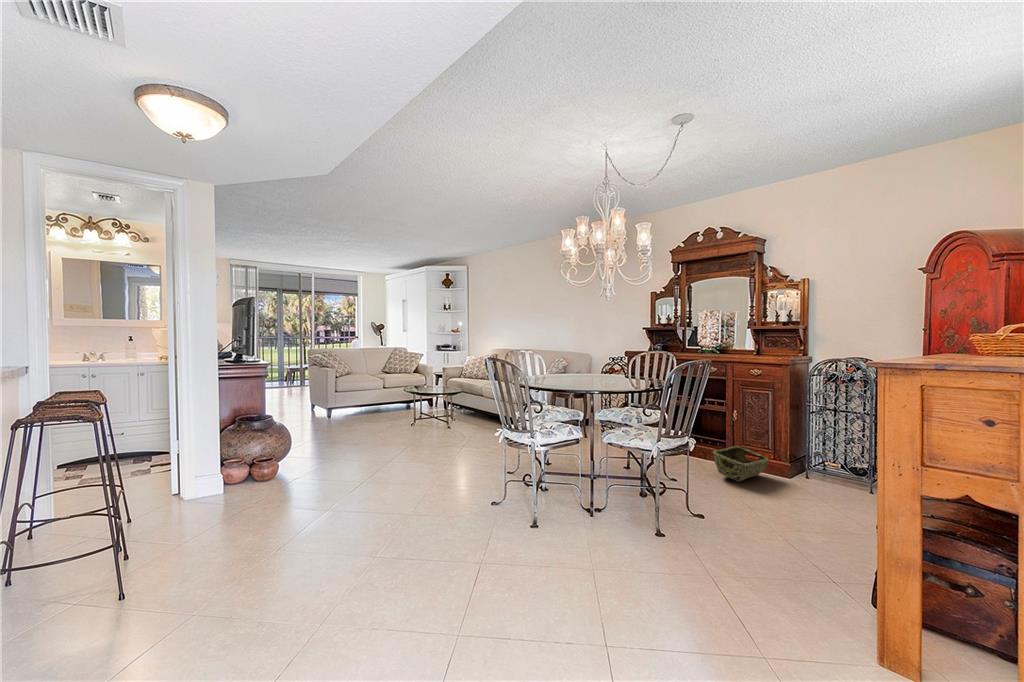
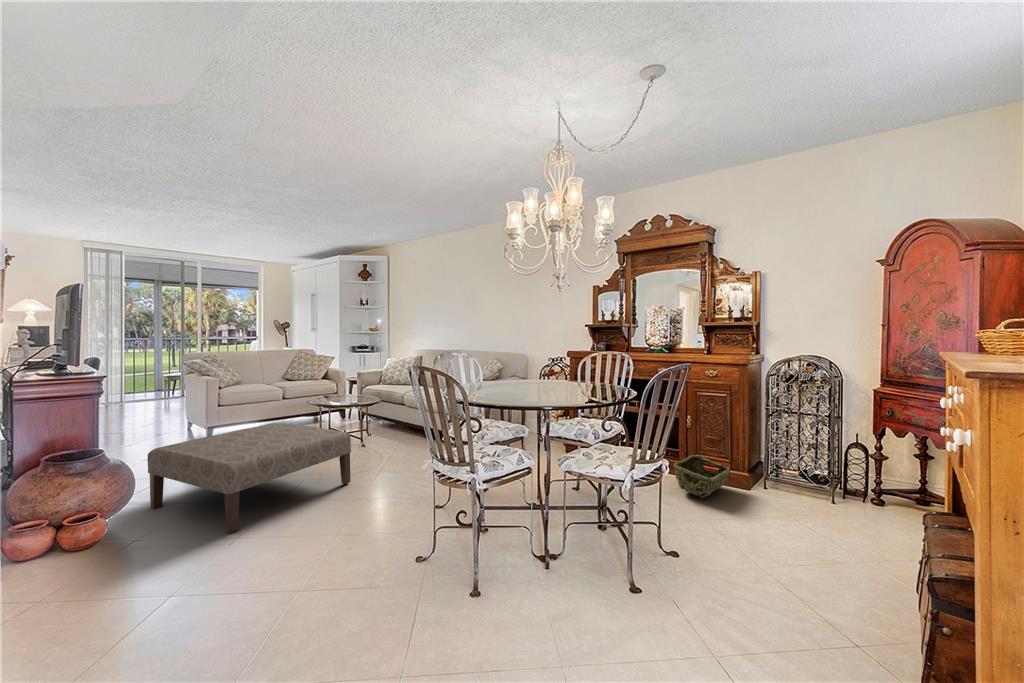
ottoman: none [303,405,441,478] -> present [147,423,351,534]

